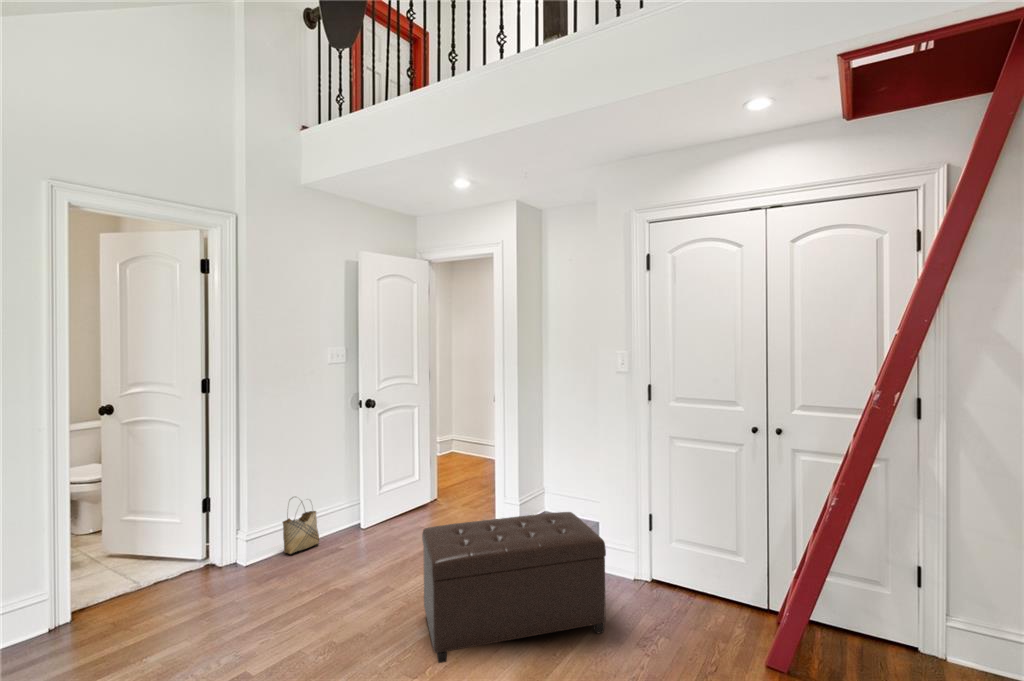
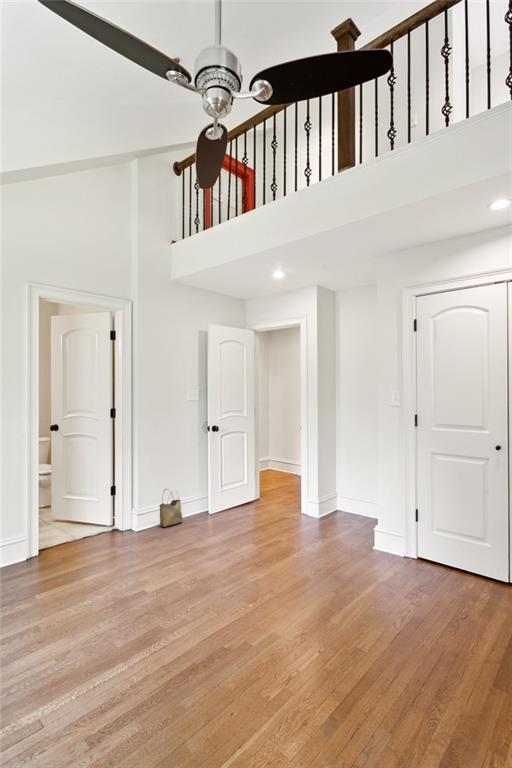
ottoman: present [422,512,606,663] -> none [253,504,382,596]

